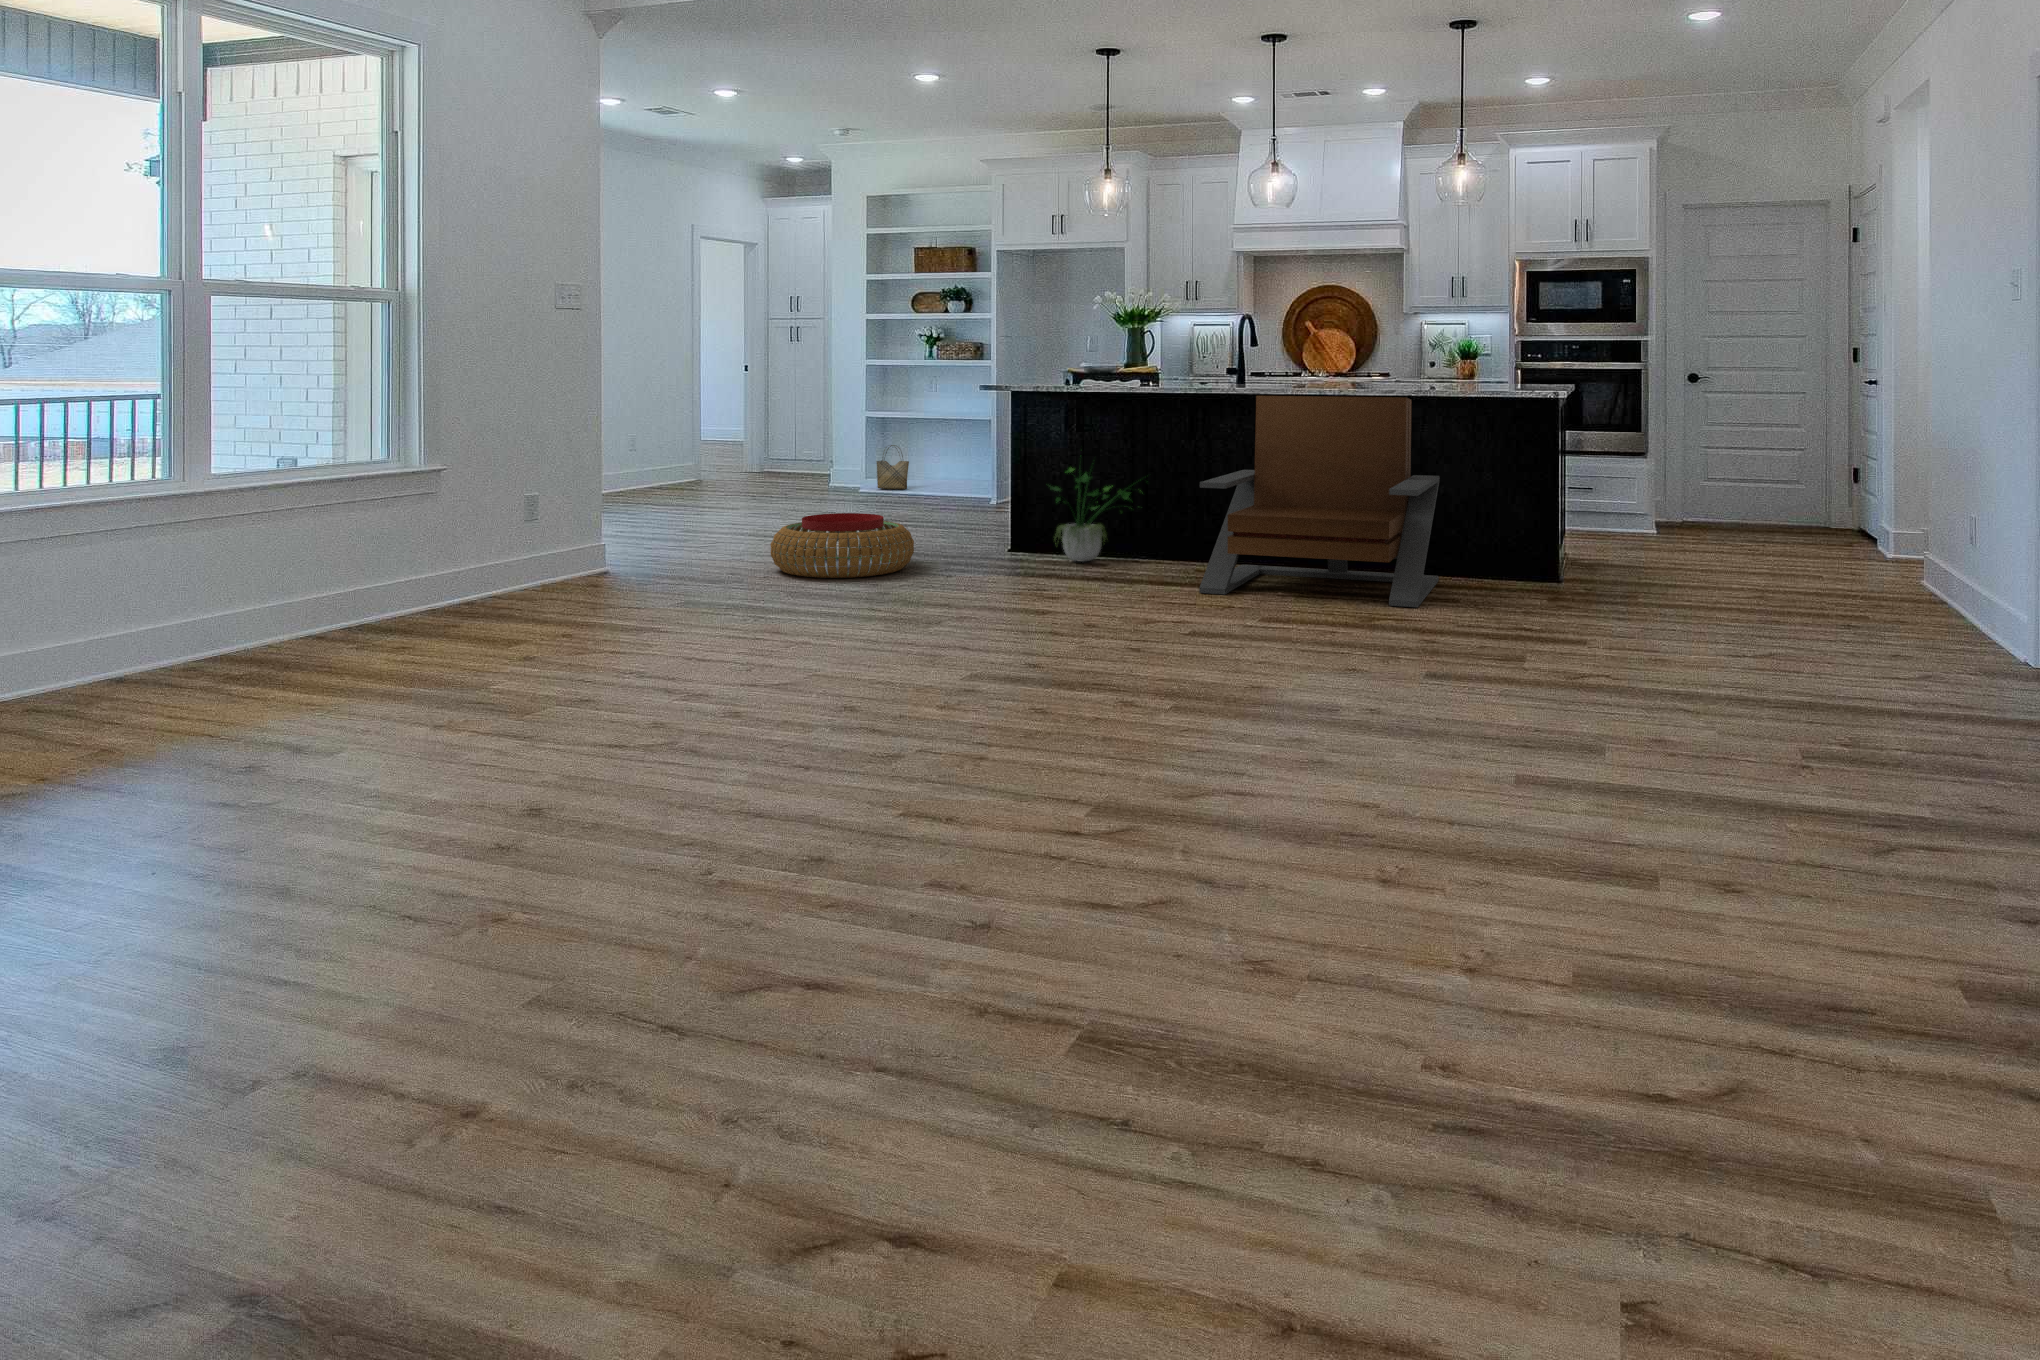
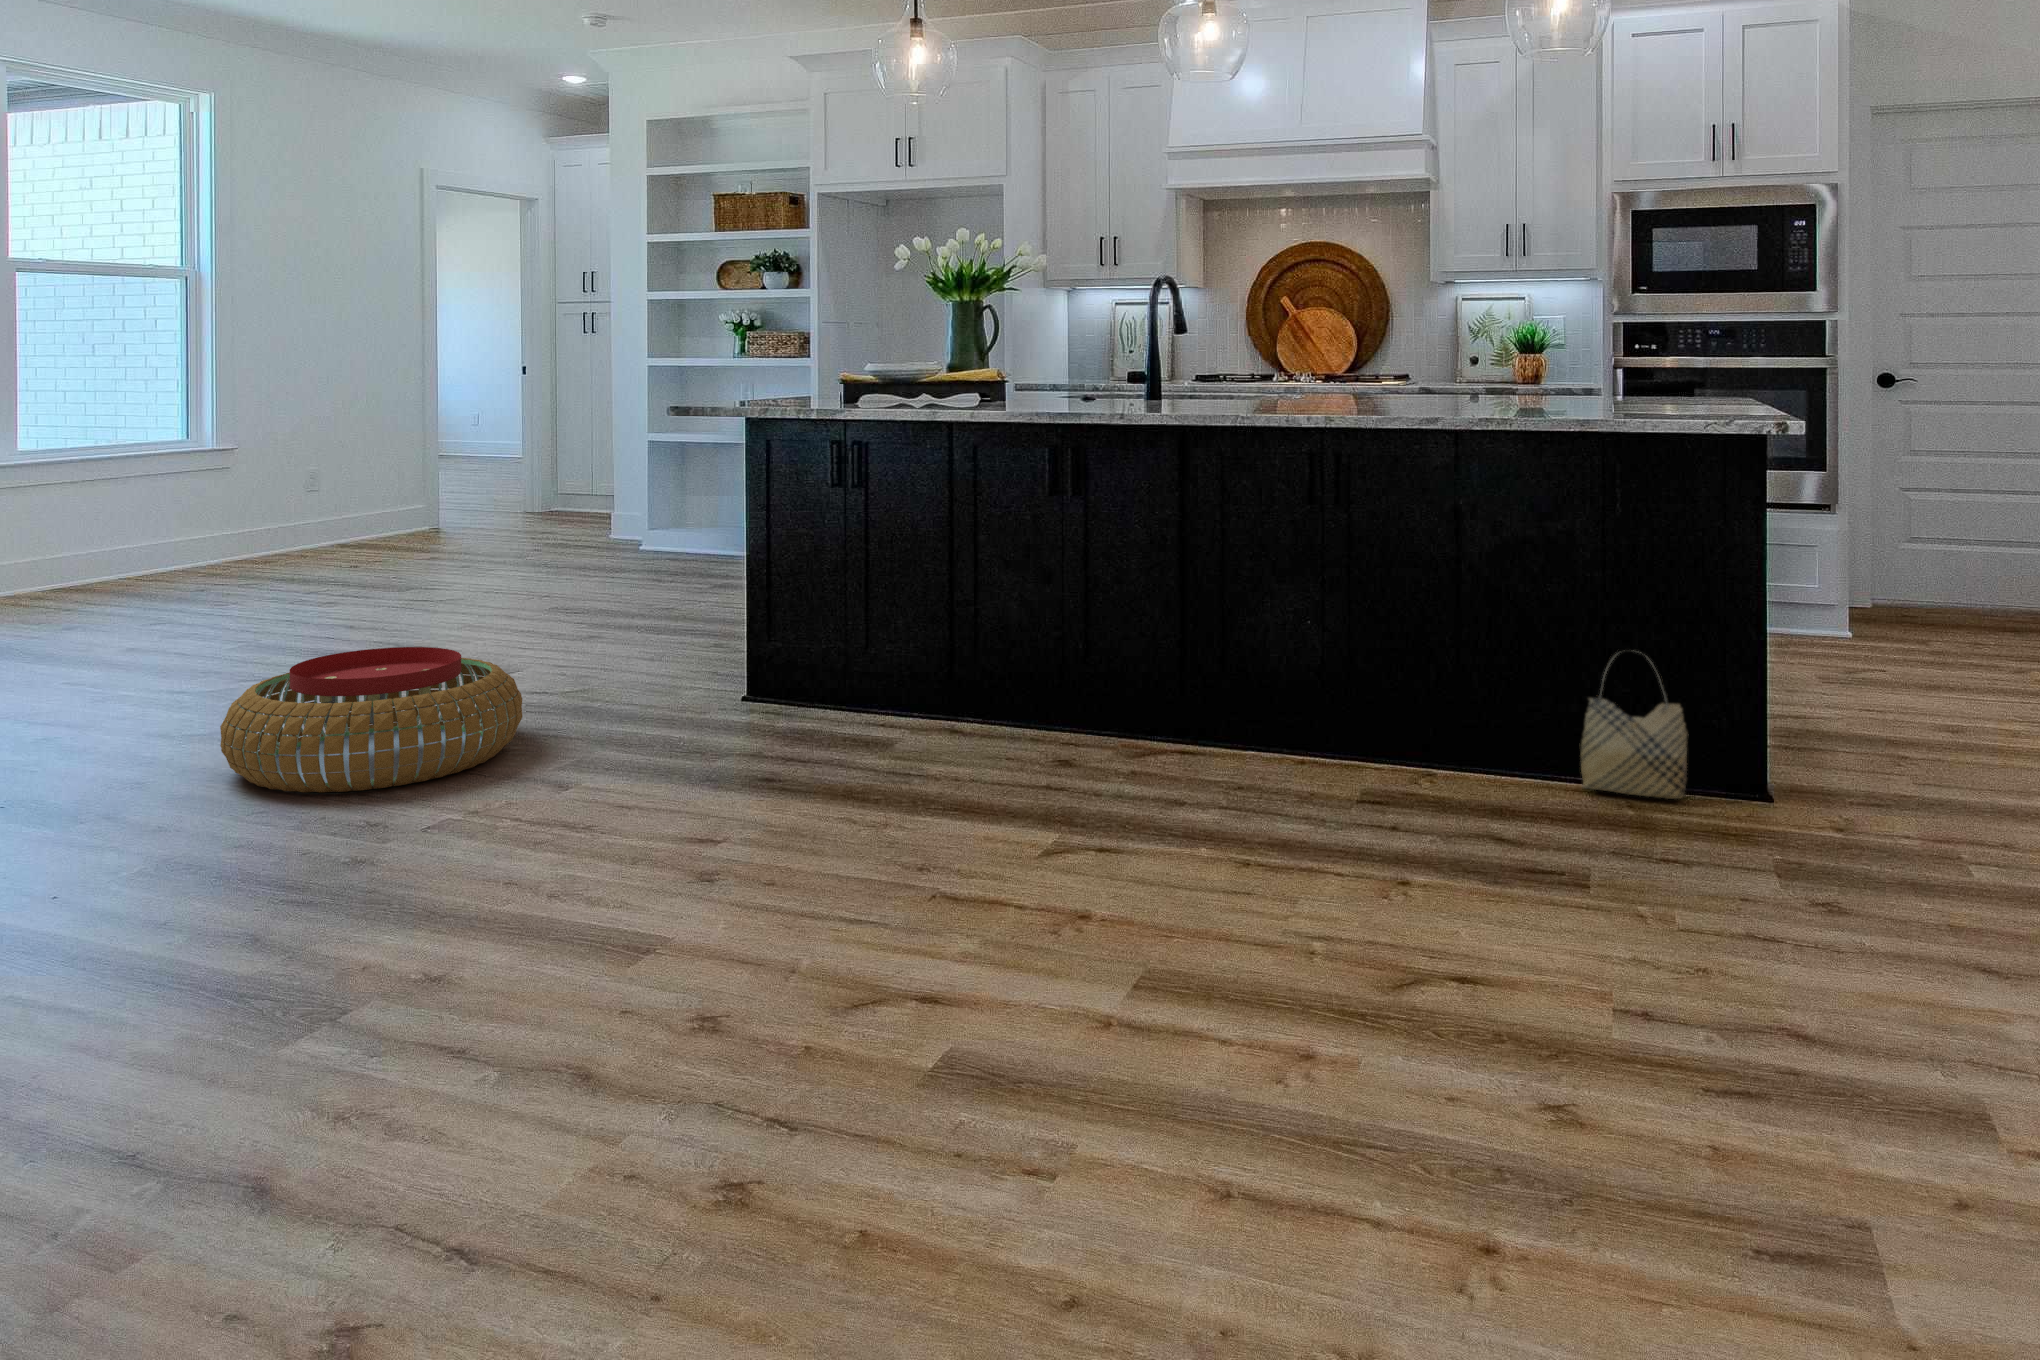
lounge chair: present [1199,396,1440,607] -> none [1028,426,1514,895]
woven basket: present [877,445,909,489] -> present [1580,650,1688,799]
potted plant: present [1050,468,1143,561] -> none [788,512,978,731]

